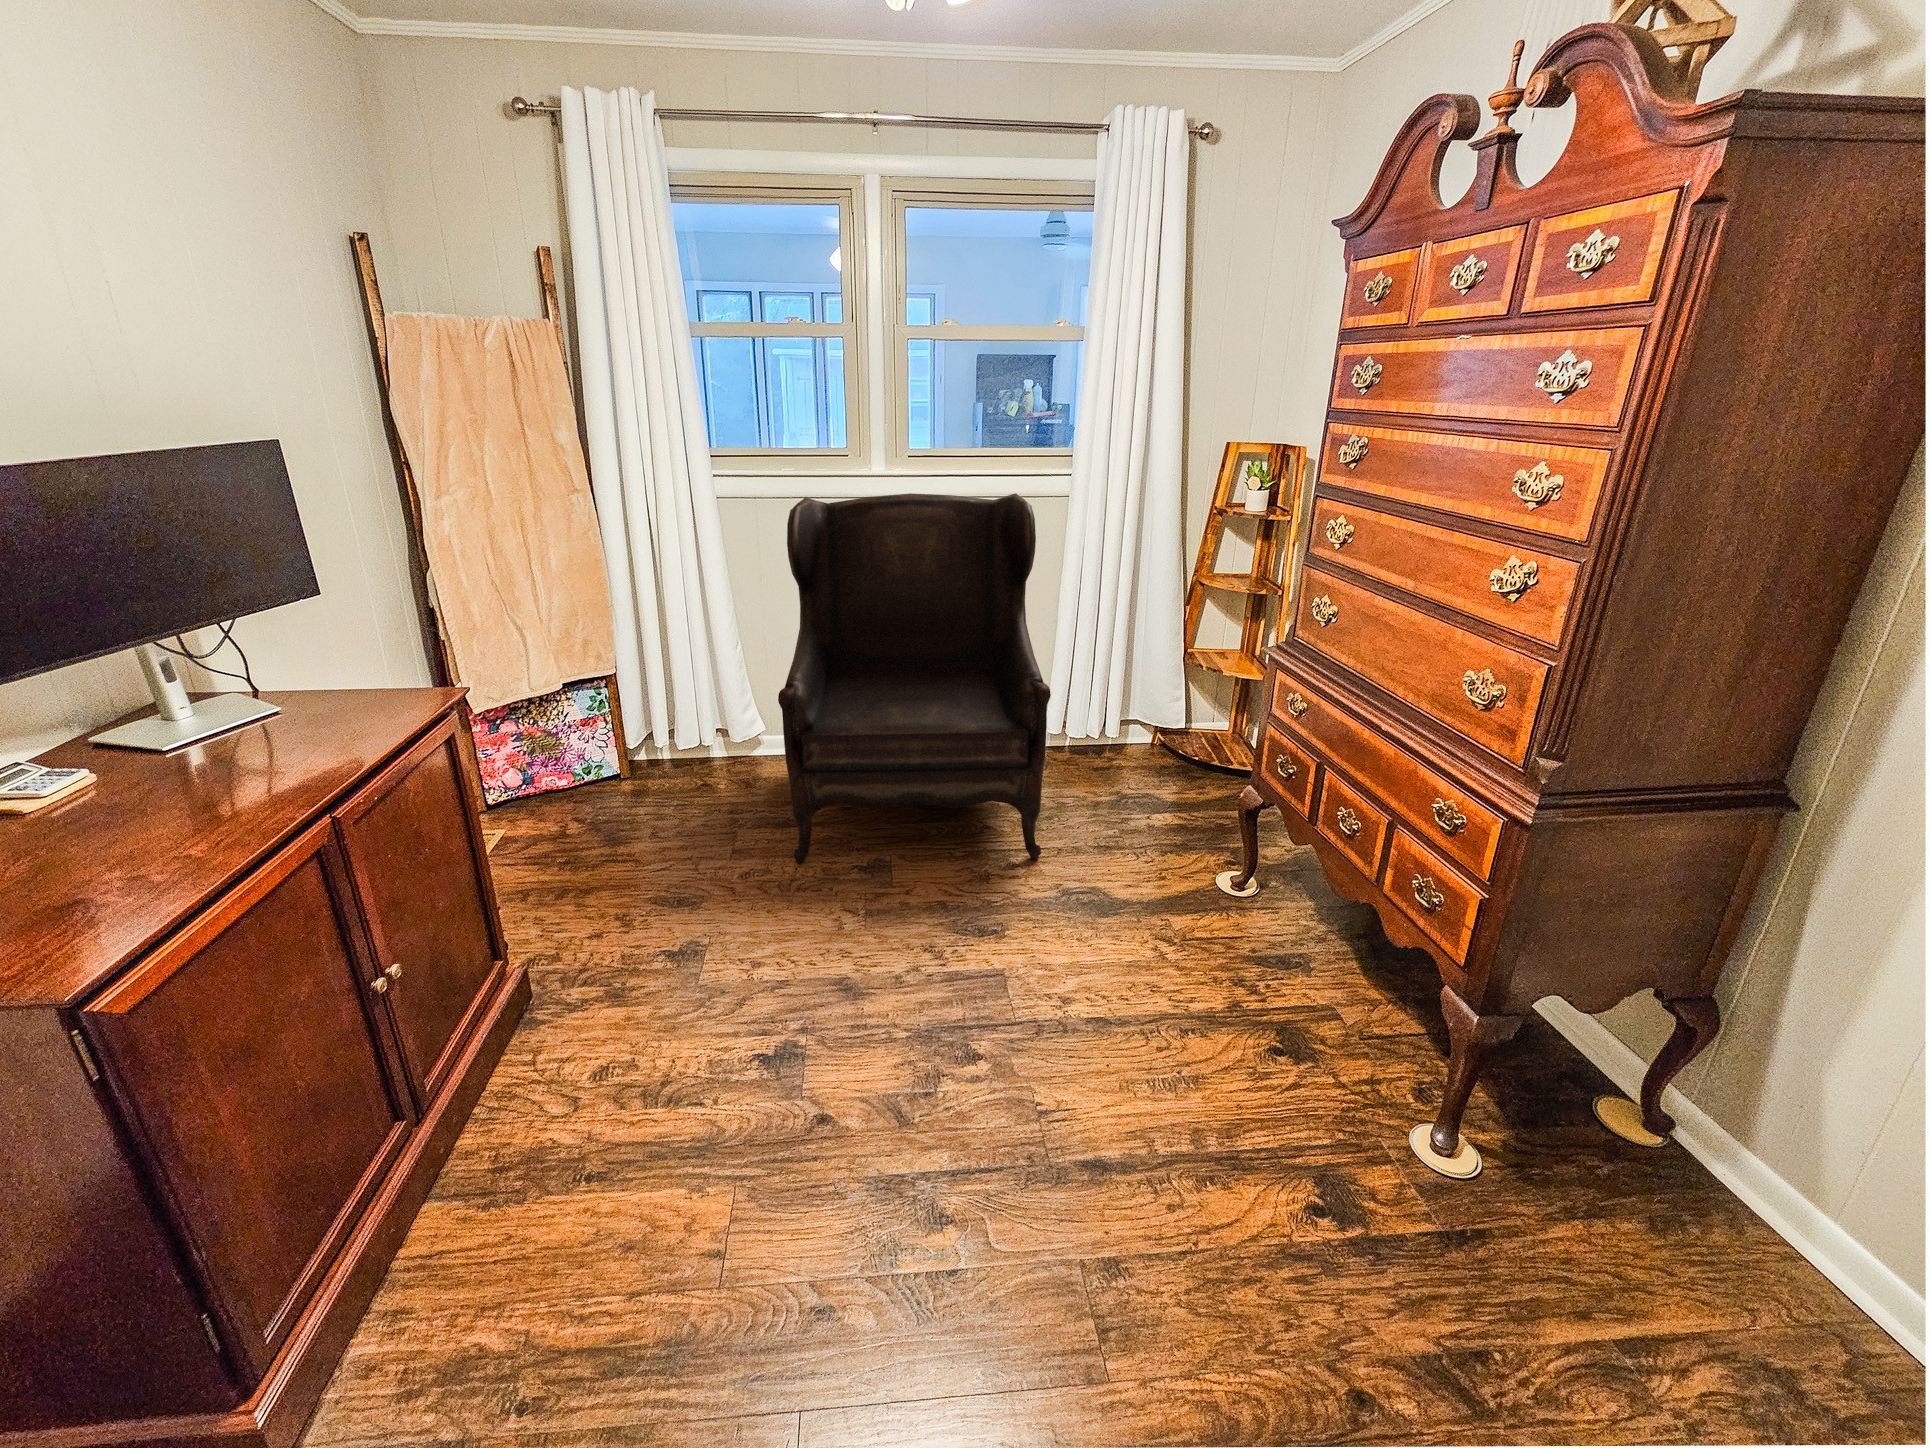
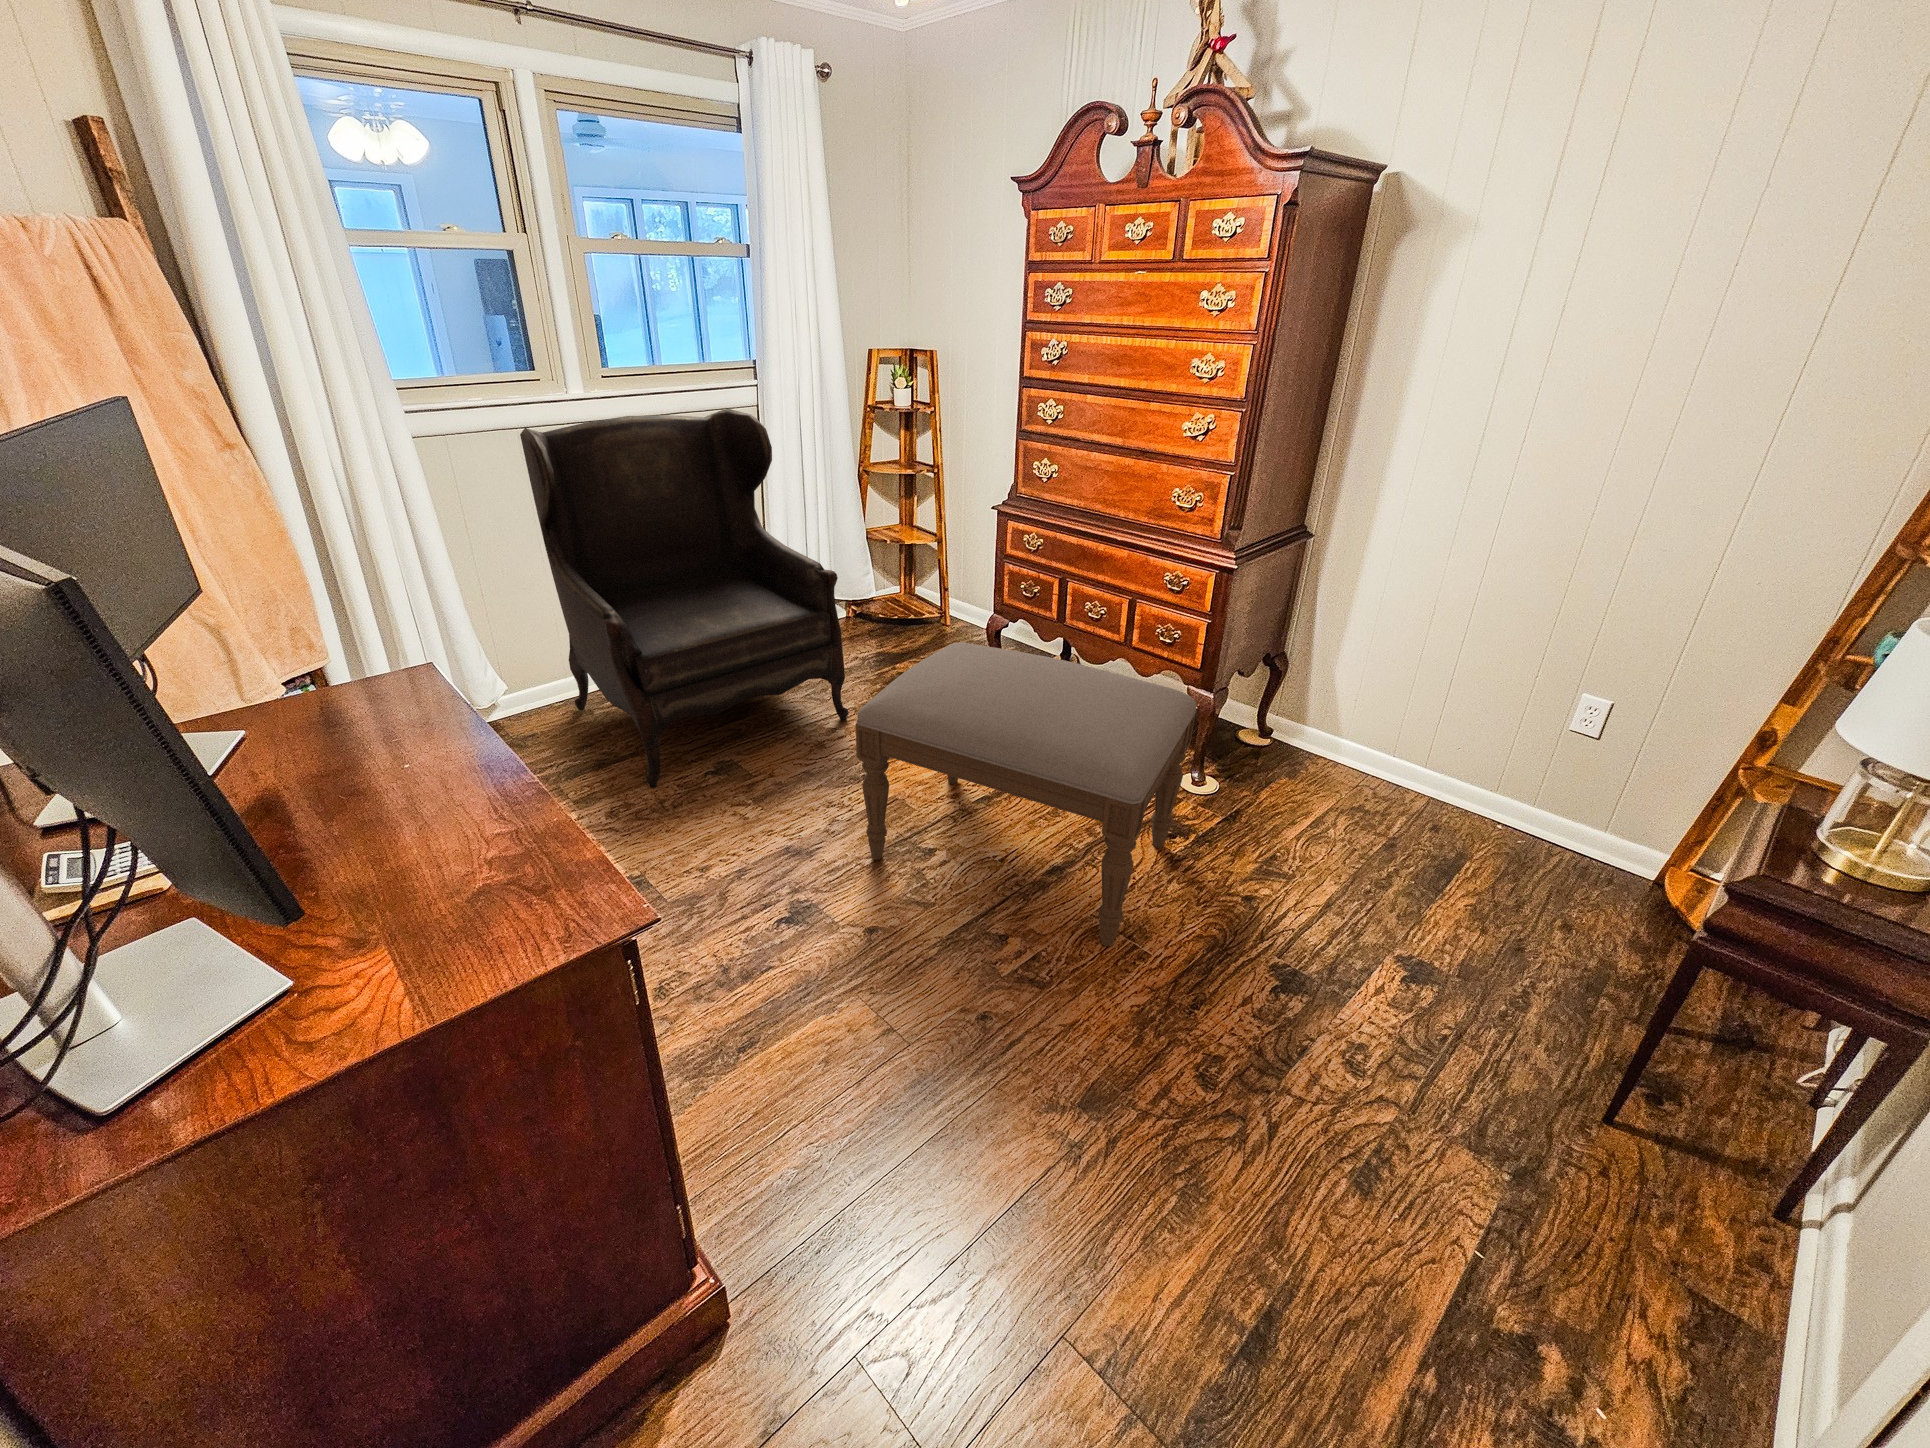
ottoman: none [888,810,1352,1321] -> present [856,643,1197,946]

